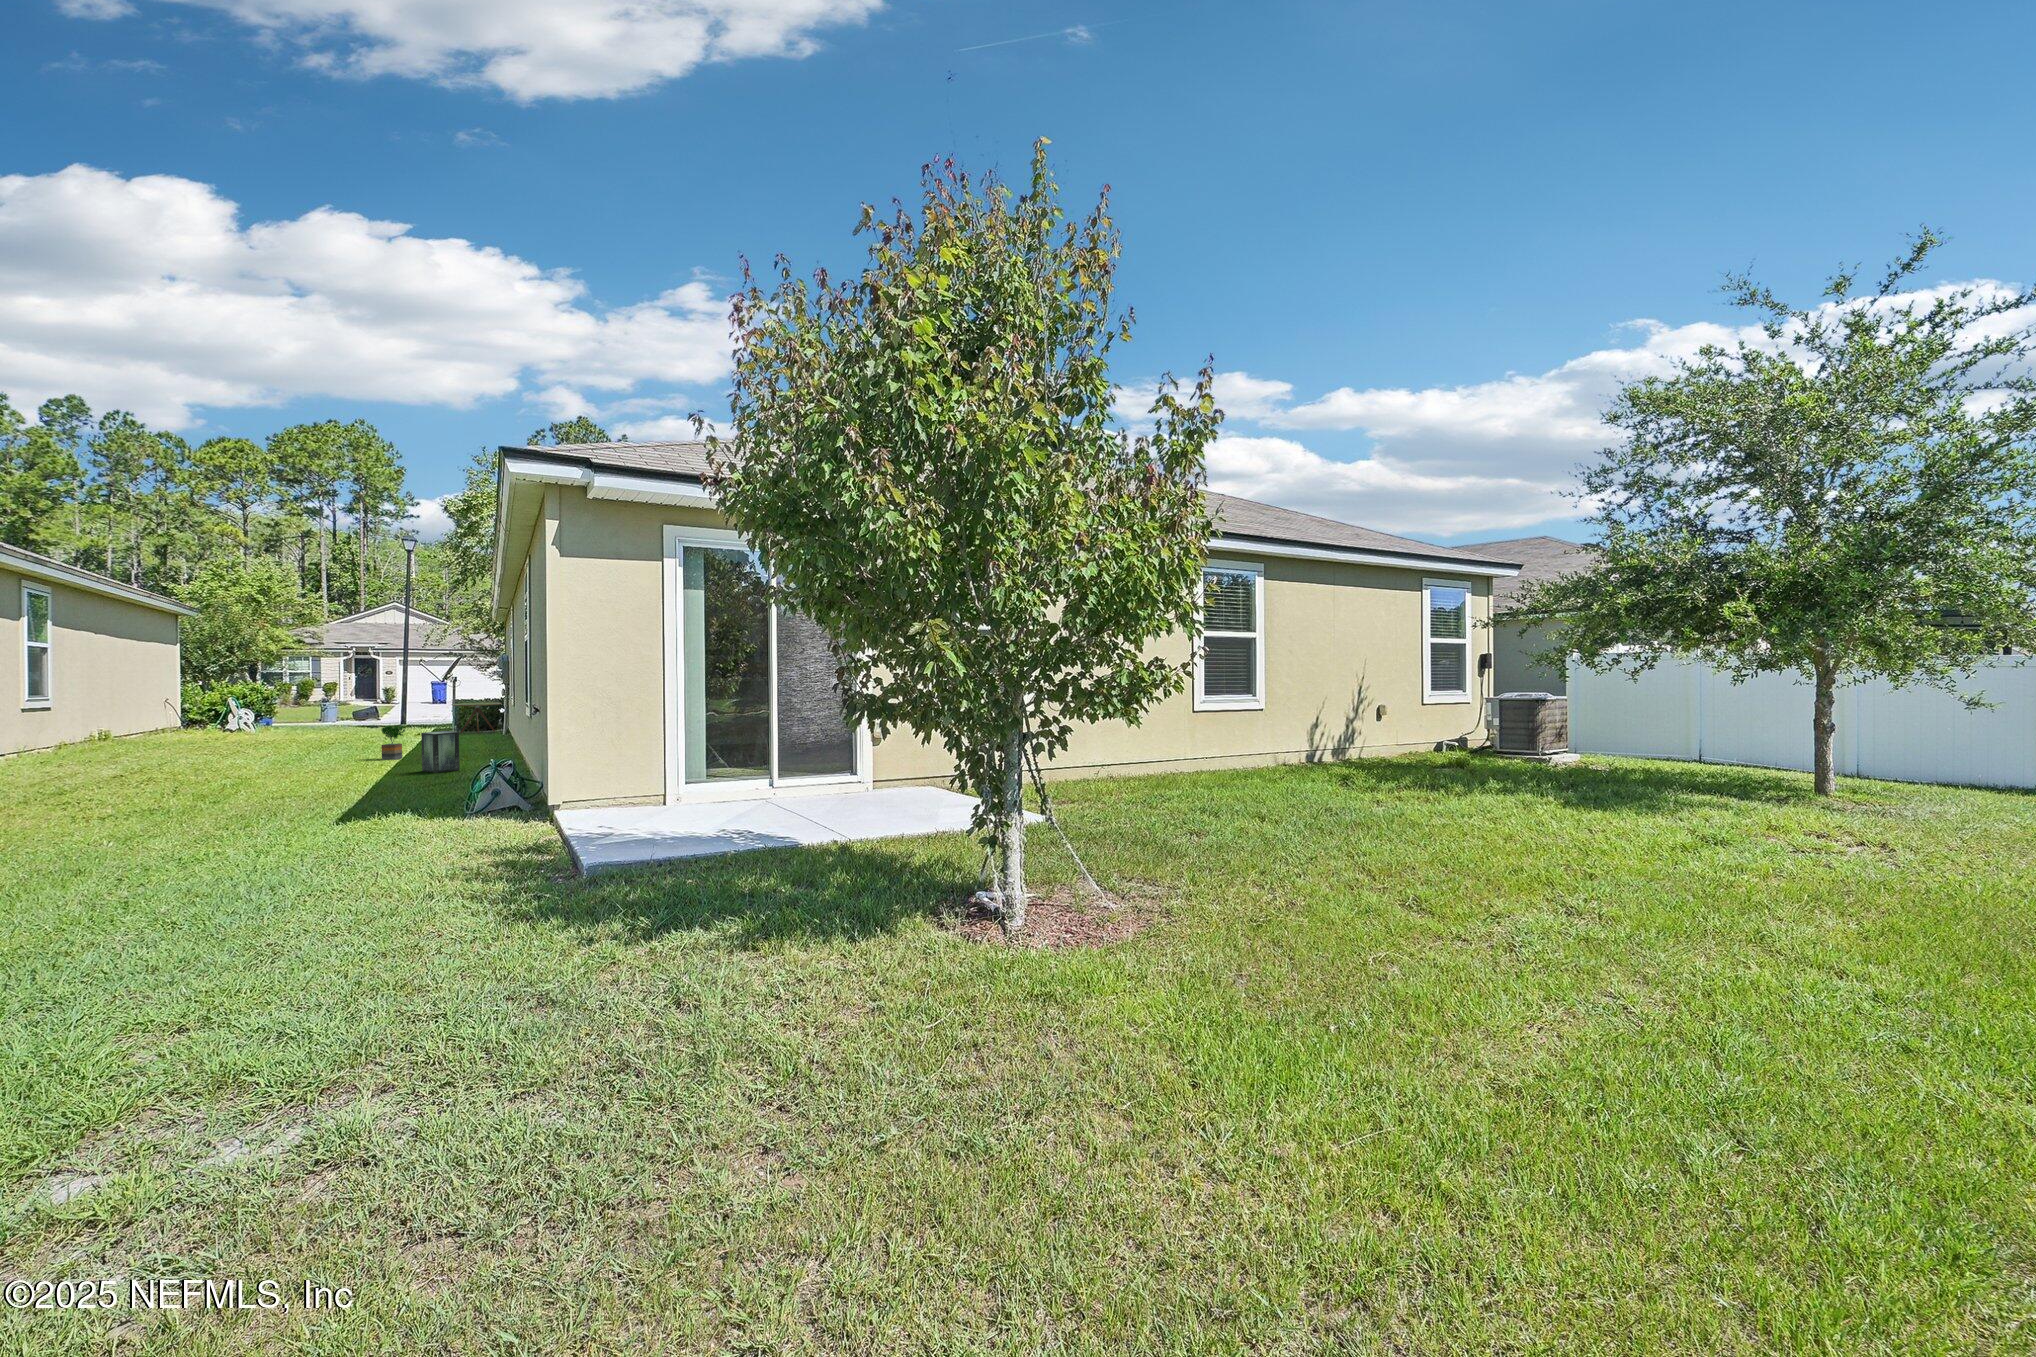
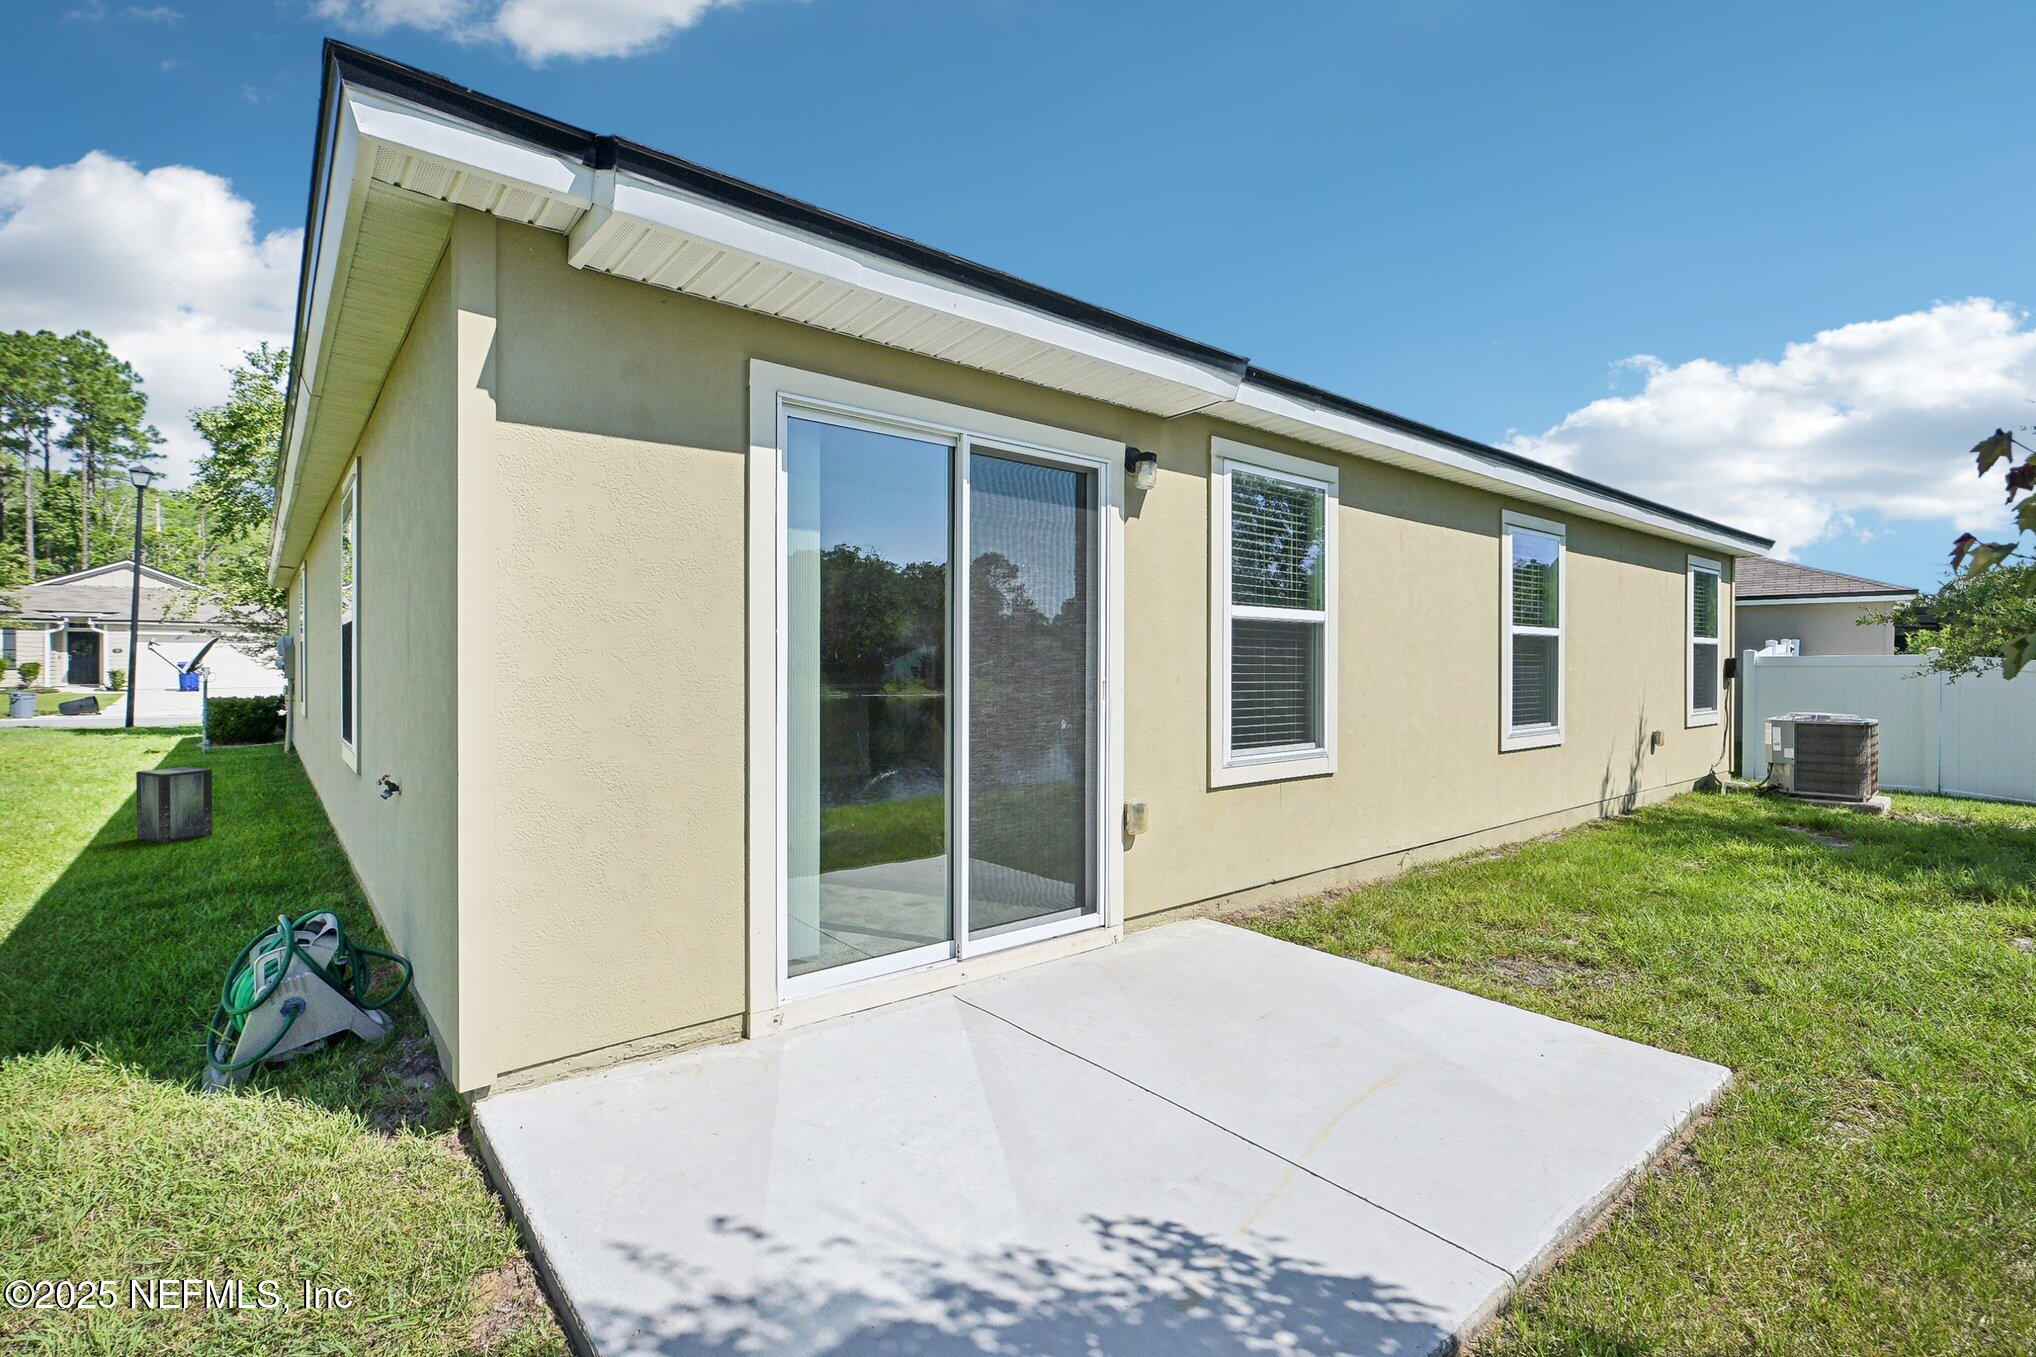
round table: present [453,702,502,733] -> none [208,701,288,746]
potted tree: present [381,726,405,760] -> none [63,749,116,808]

